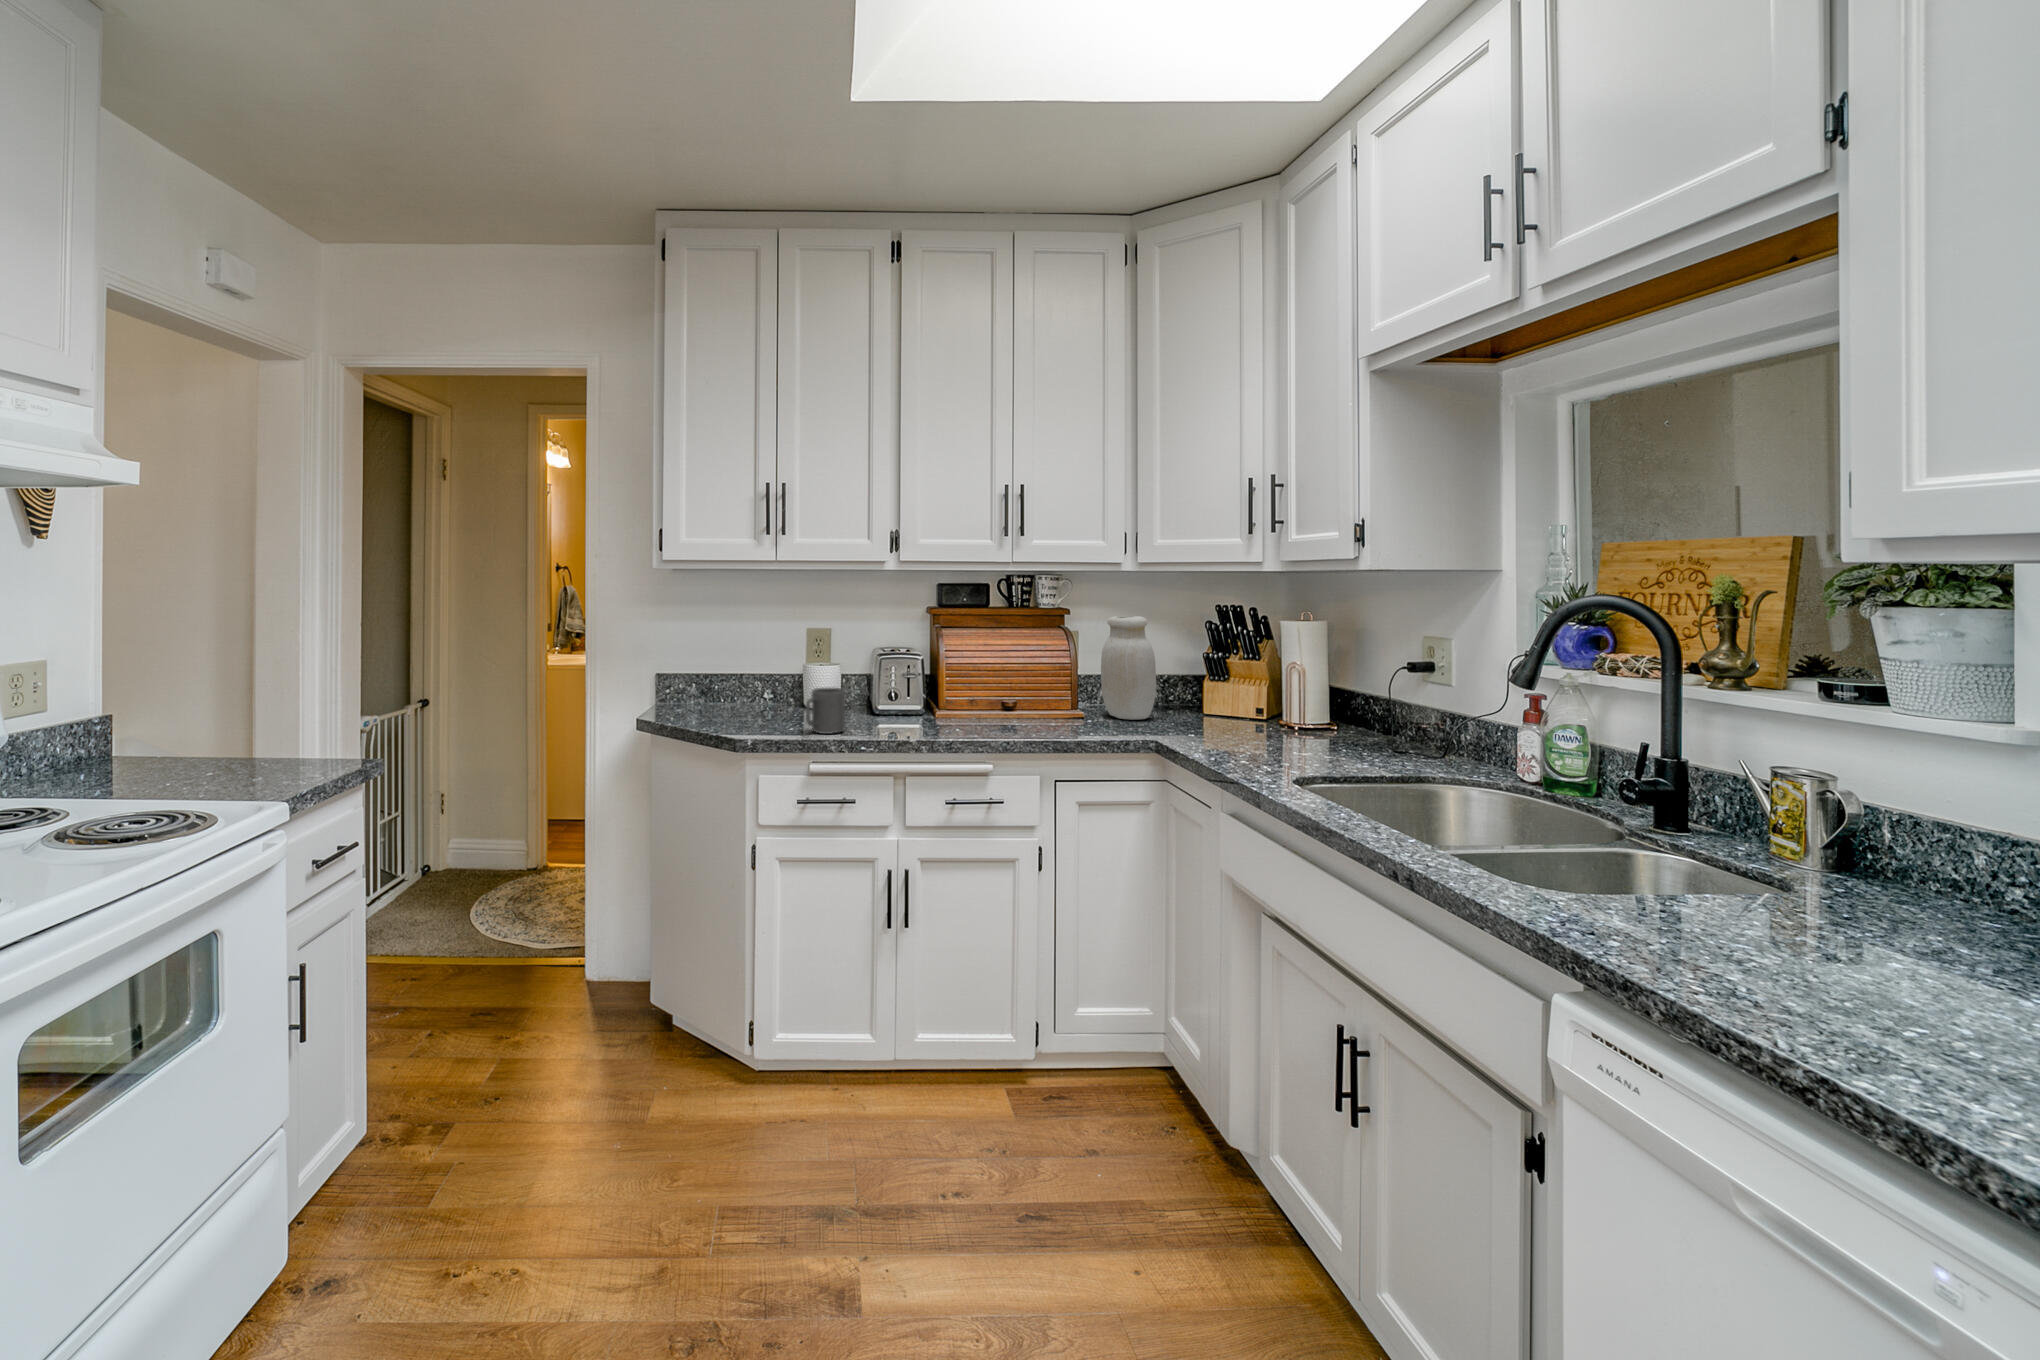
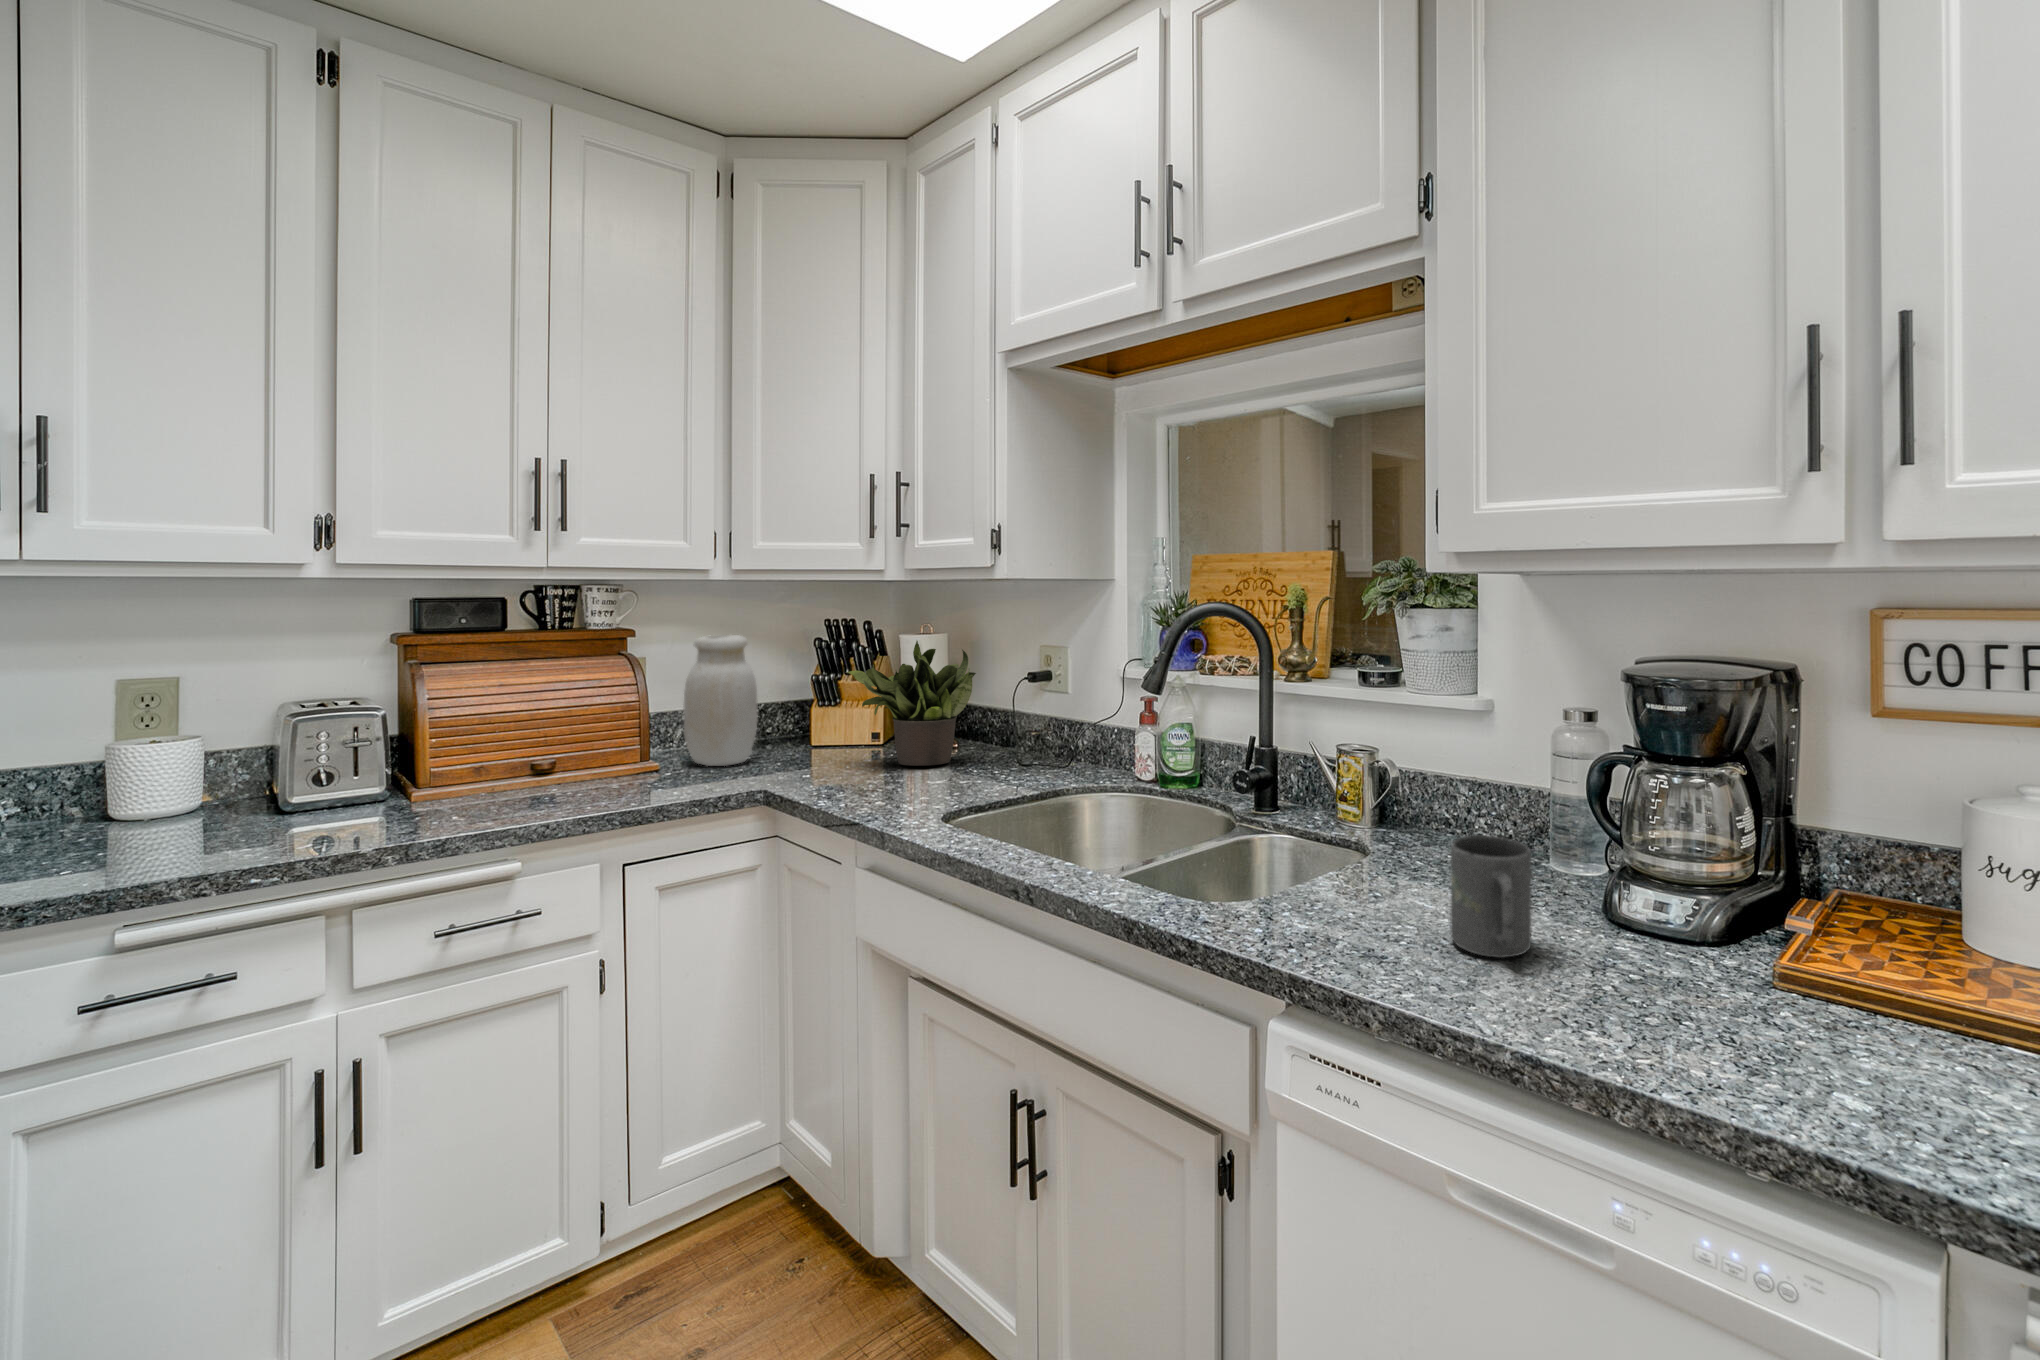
potted plant: none [1225,625,1348,740] -> present [847,641,976,766]
mug: present [806,688,845,734] -> present [1451,836,1531,958]

